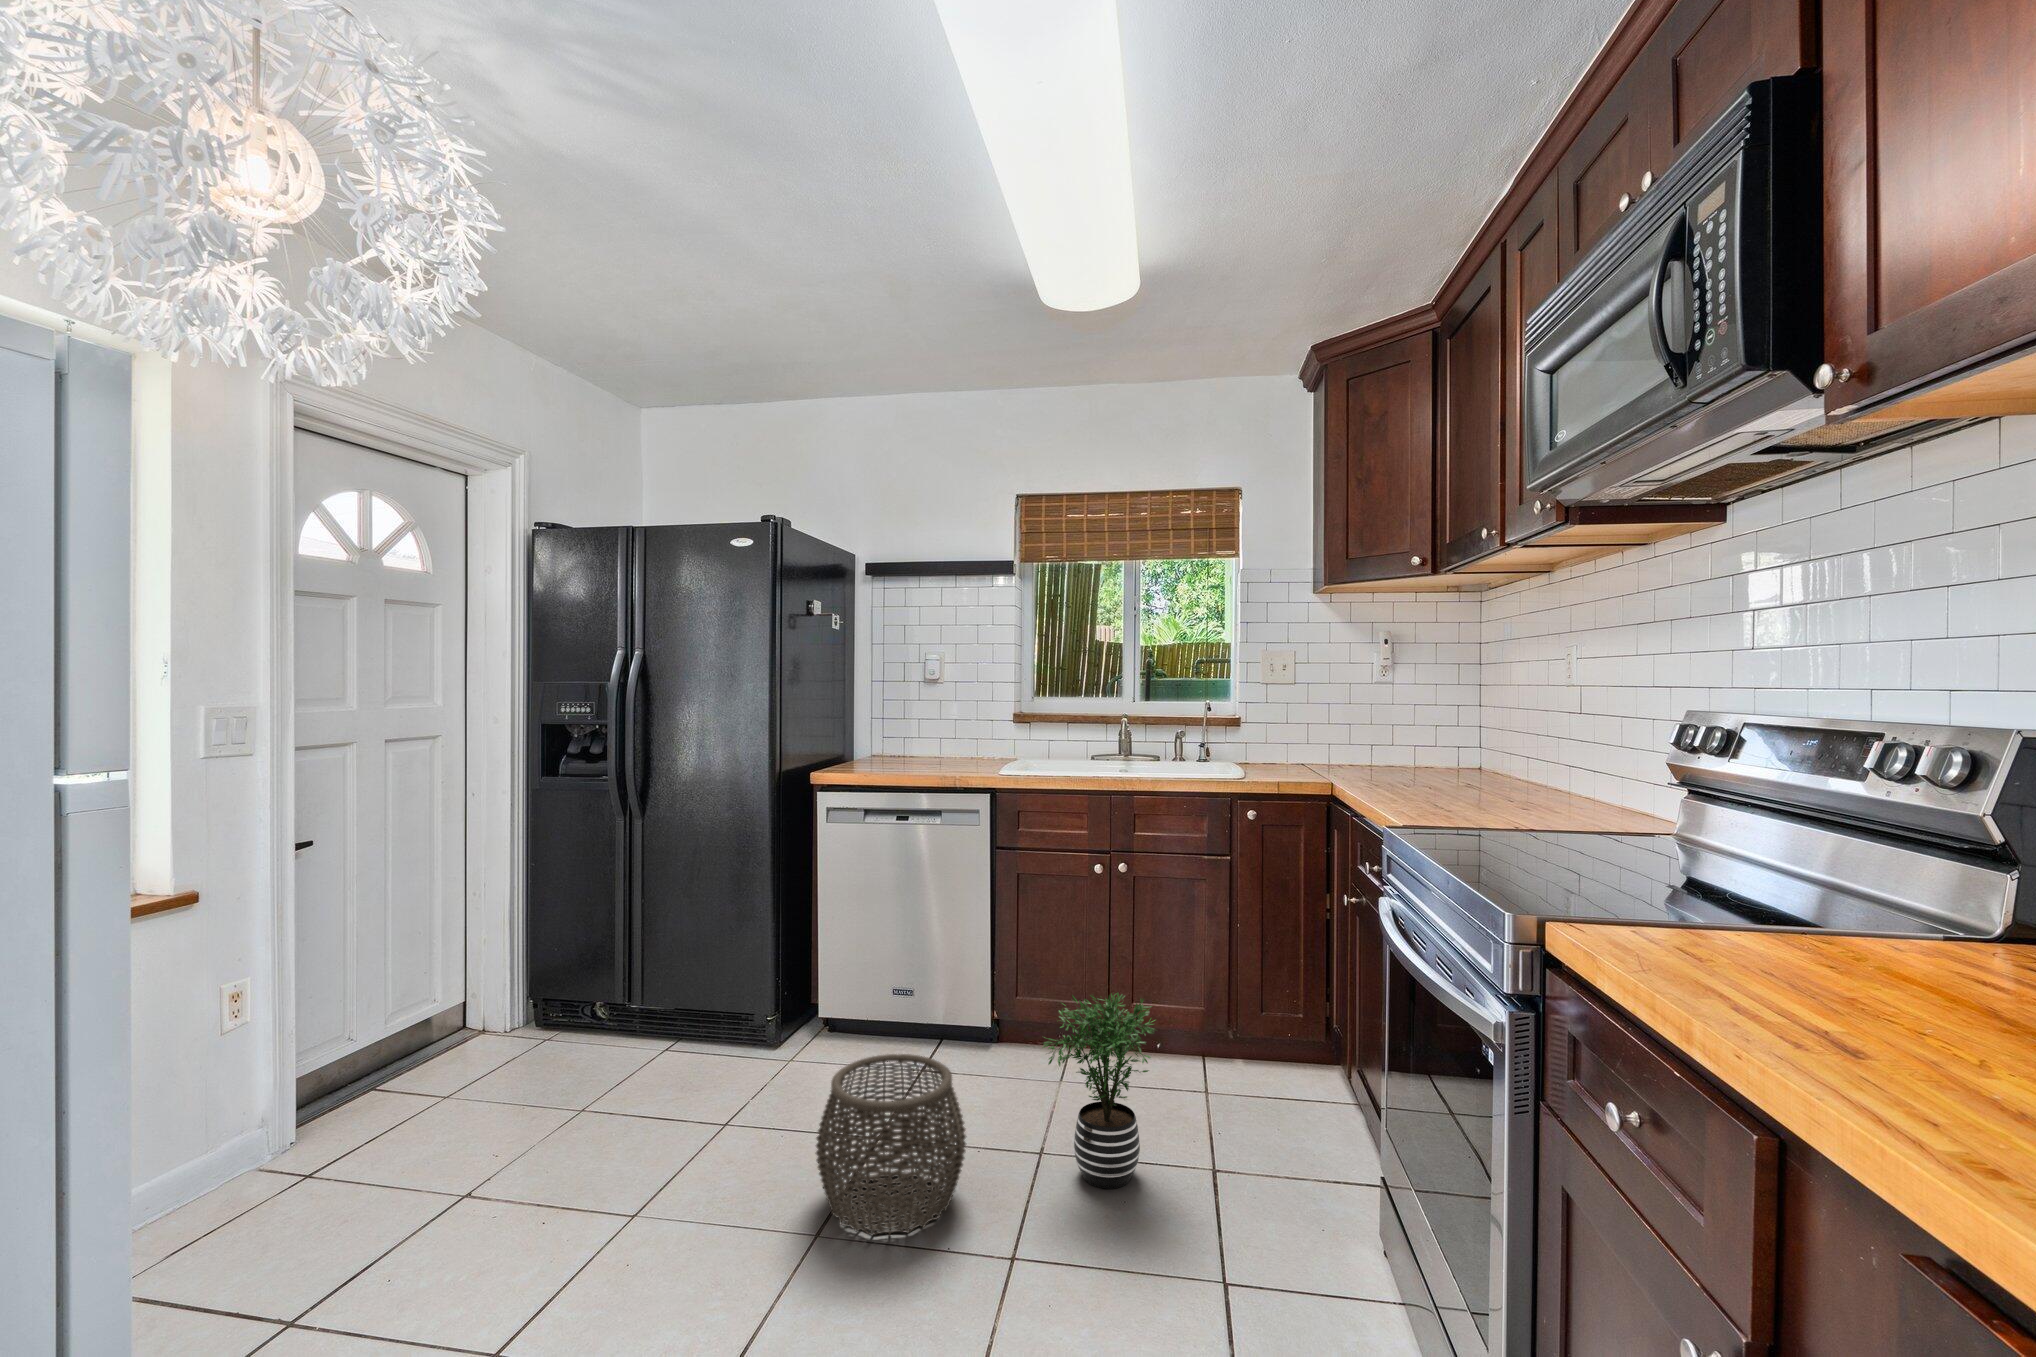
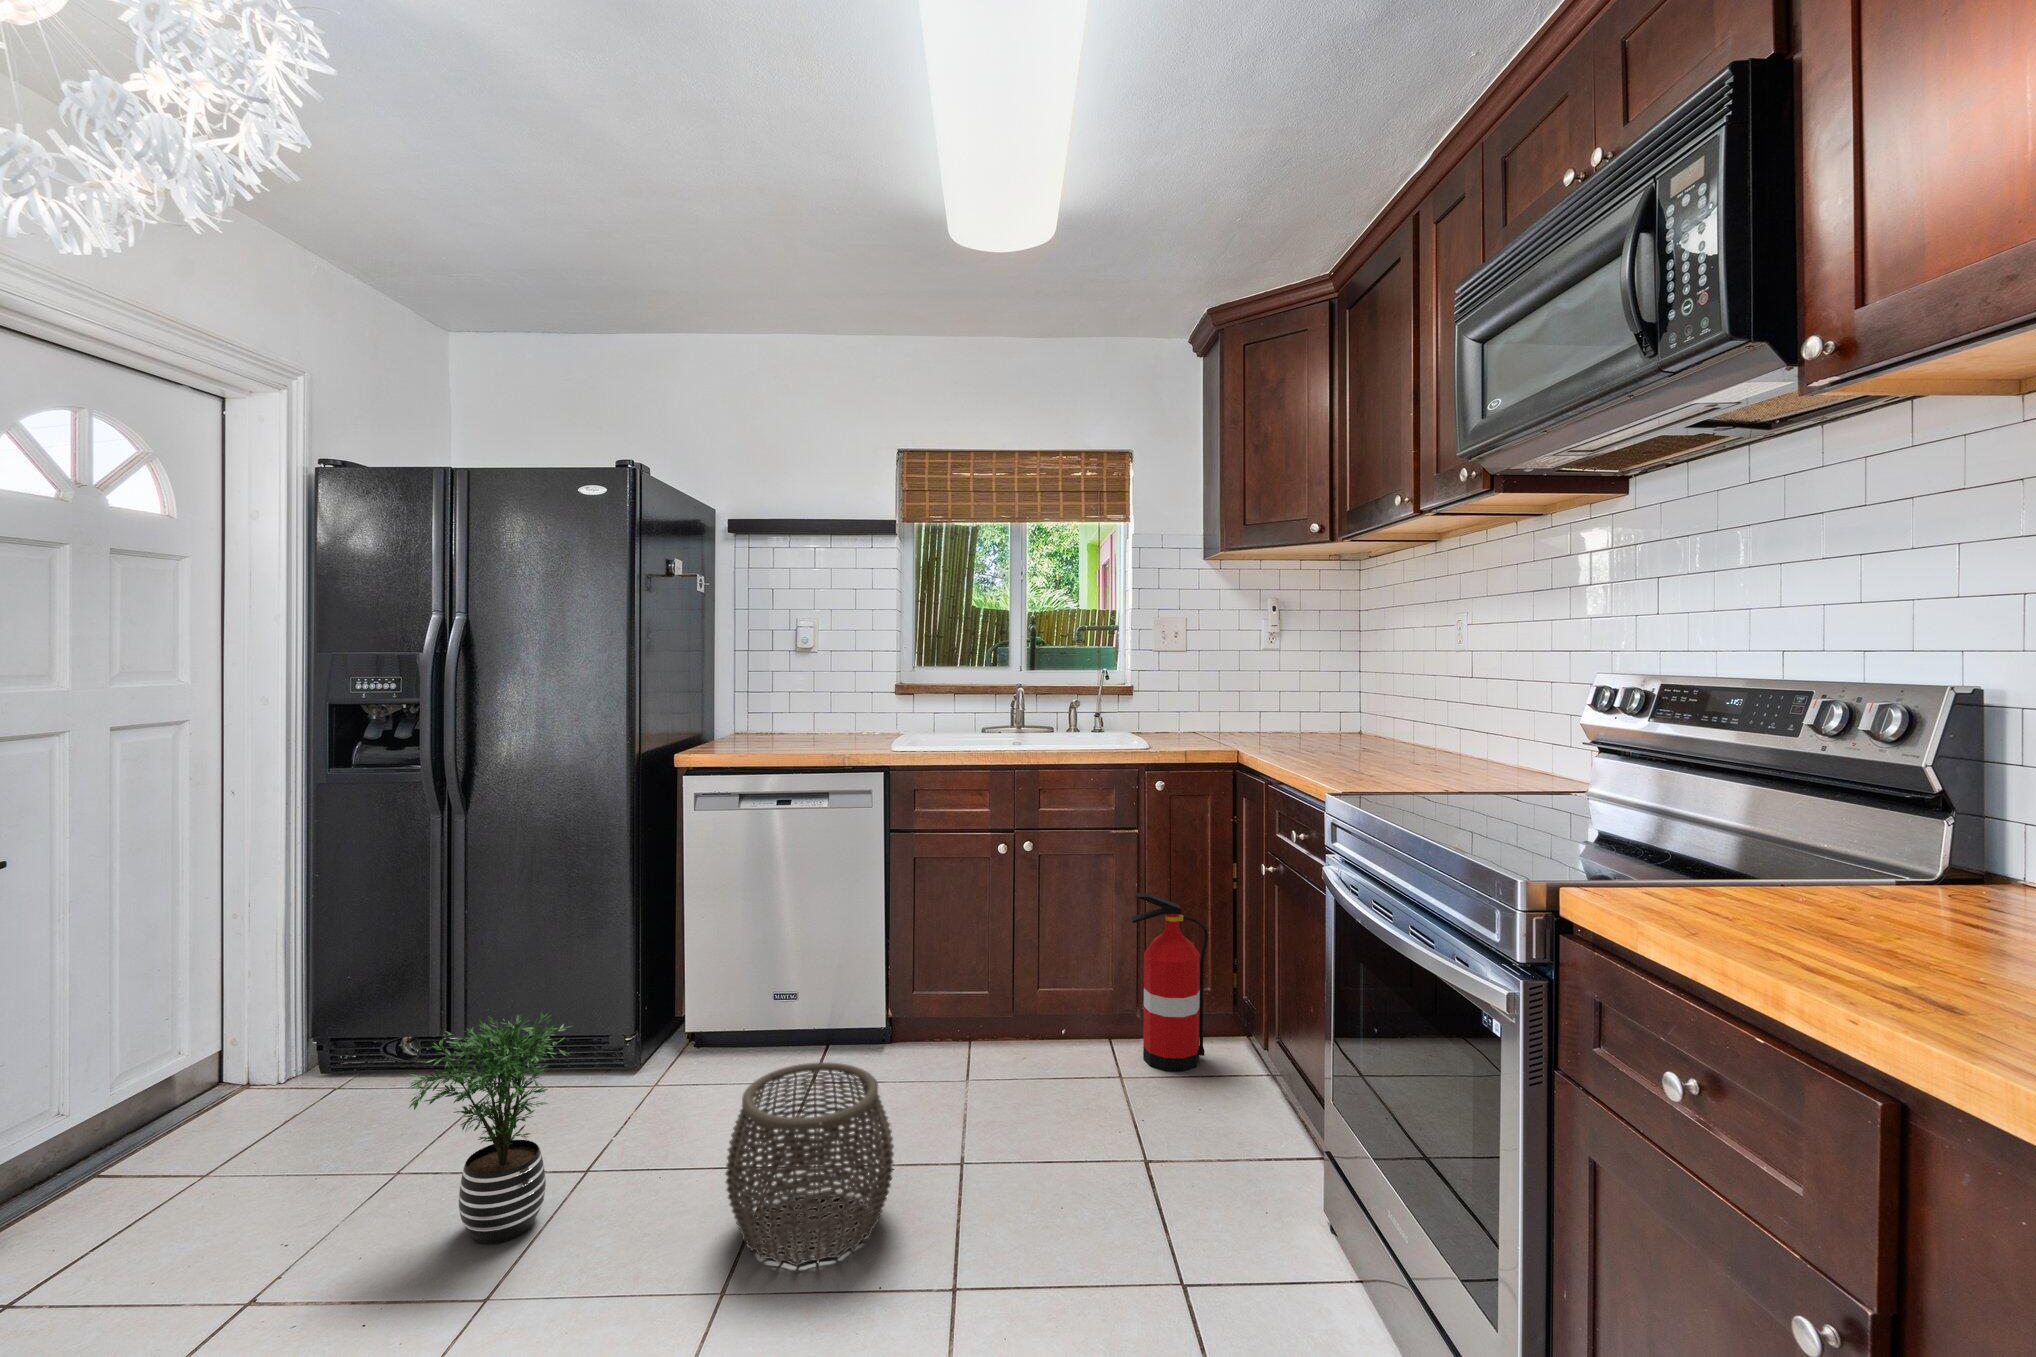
fire extinguisher: none [1224,917,1301,1096] -> present [1132,893,1208,1071]
potted plant: present [1043,992,1155,1189] -> present [409,1012,572,1244]

